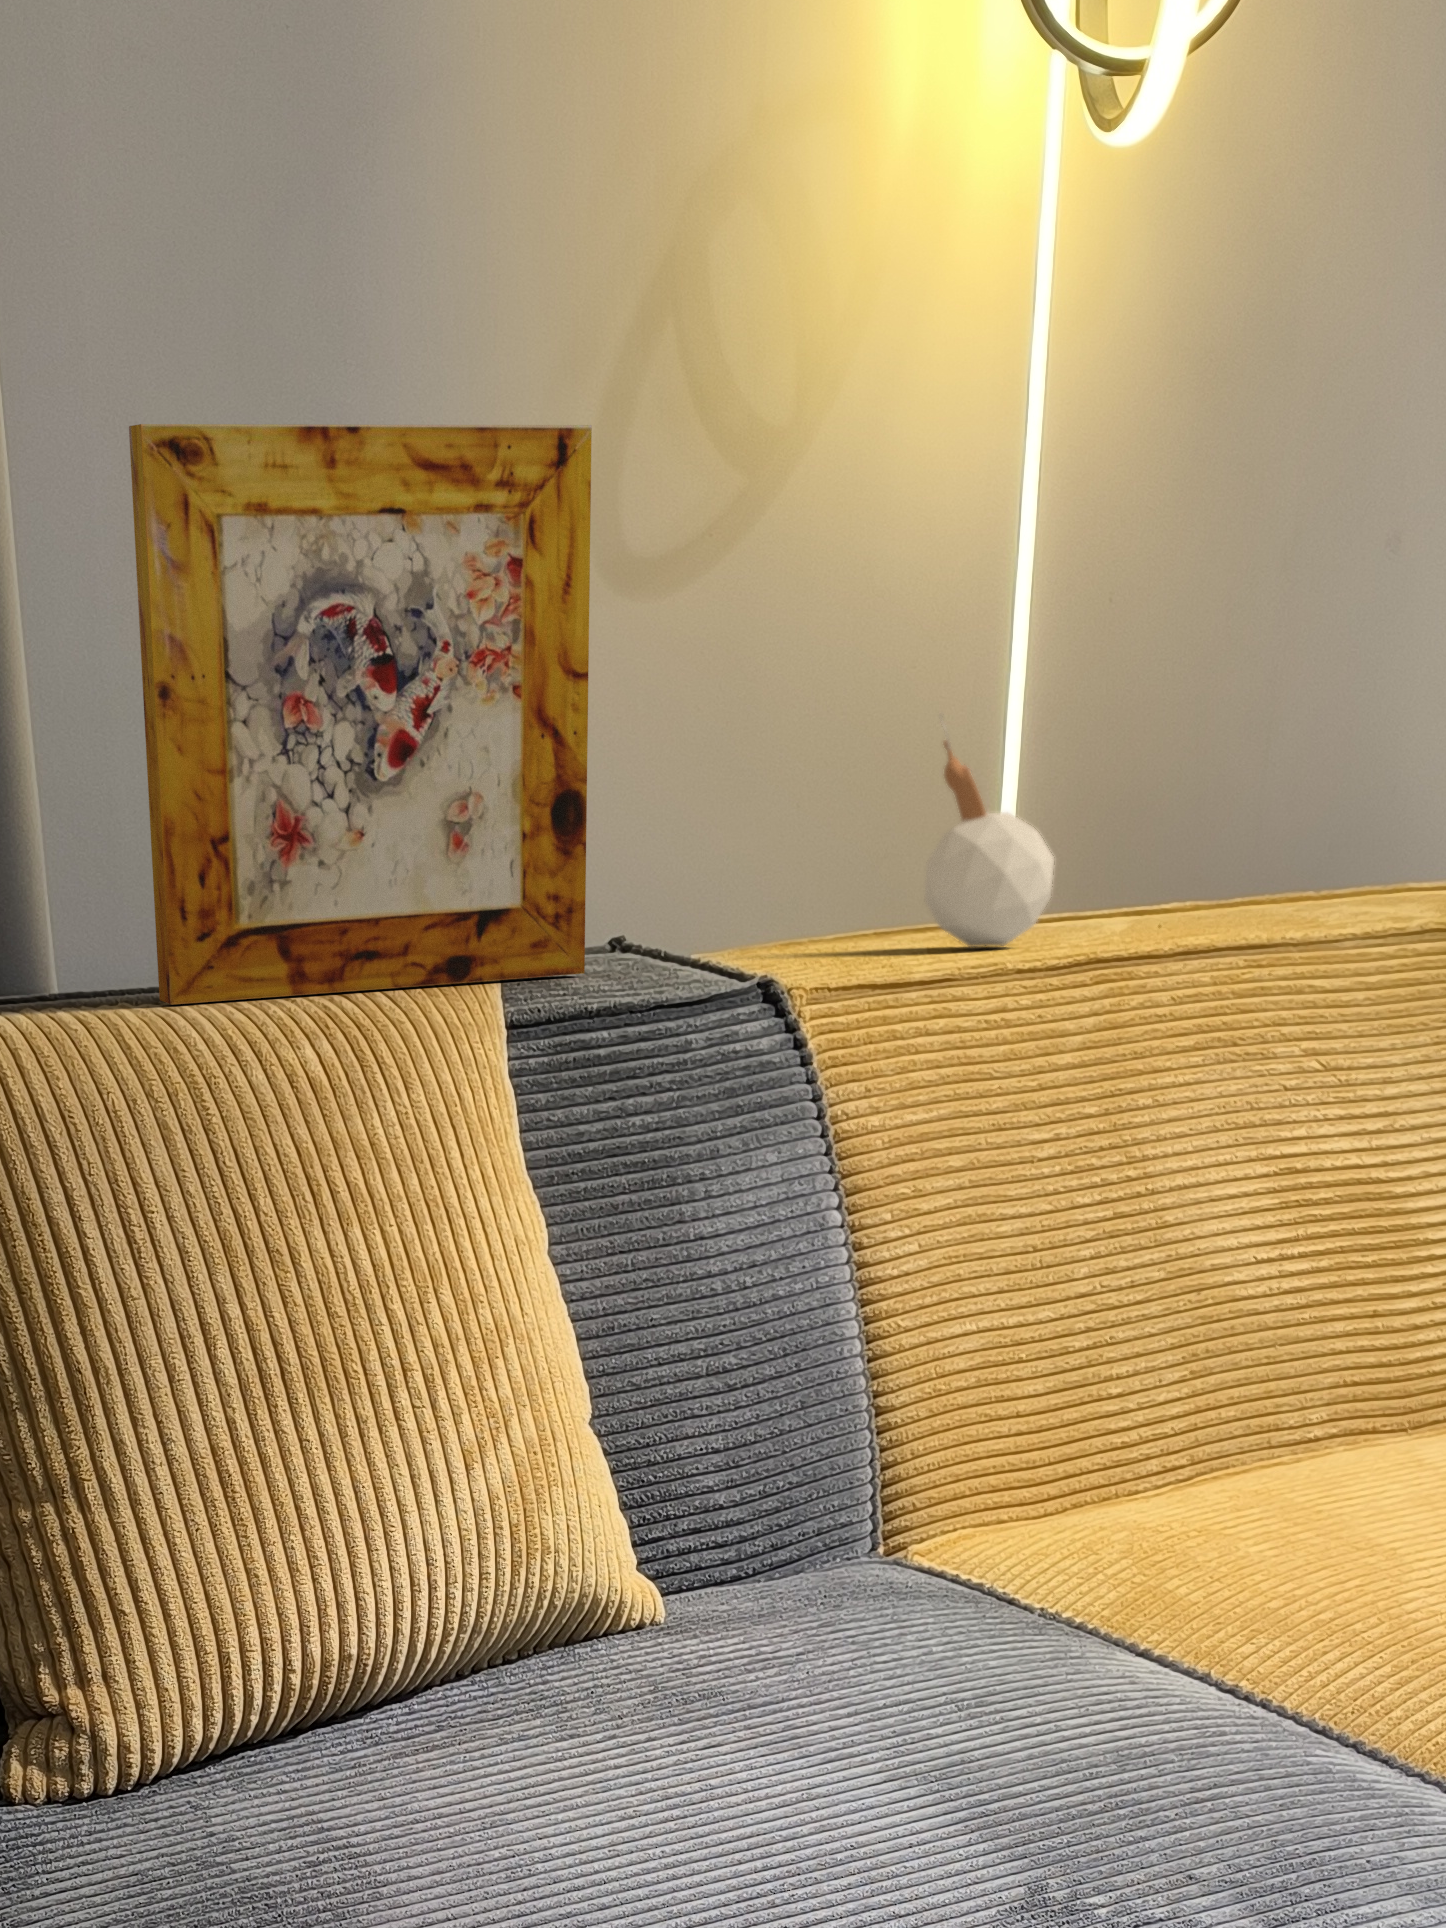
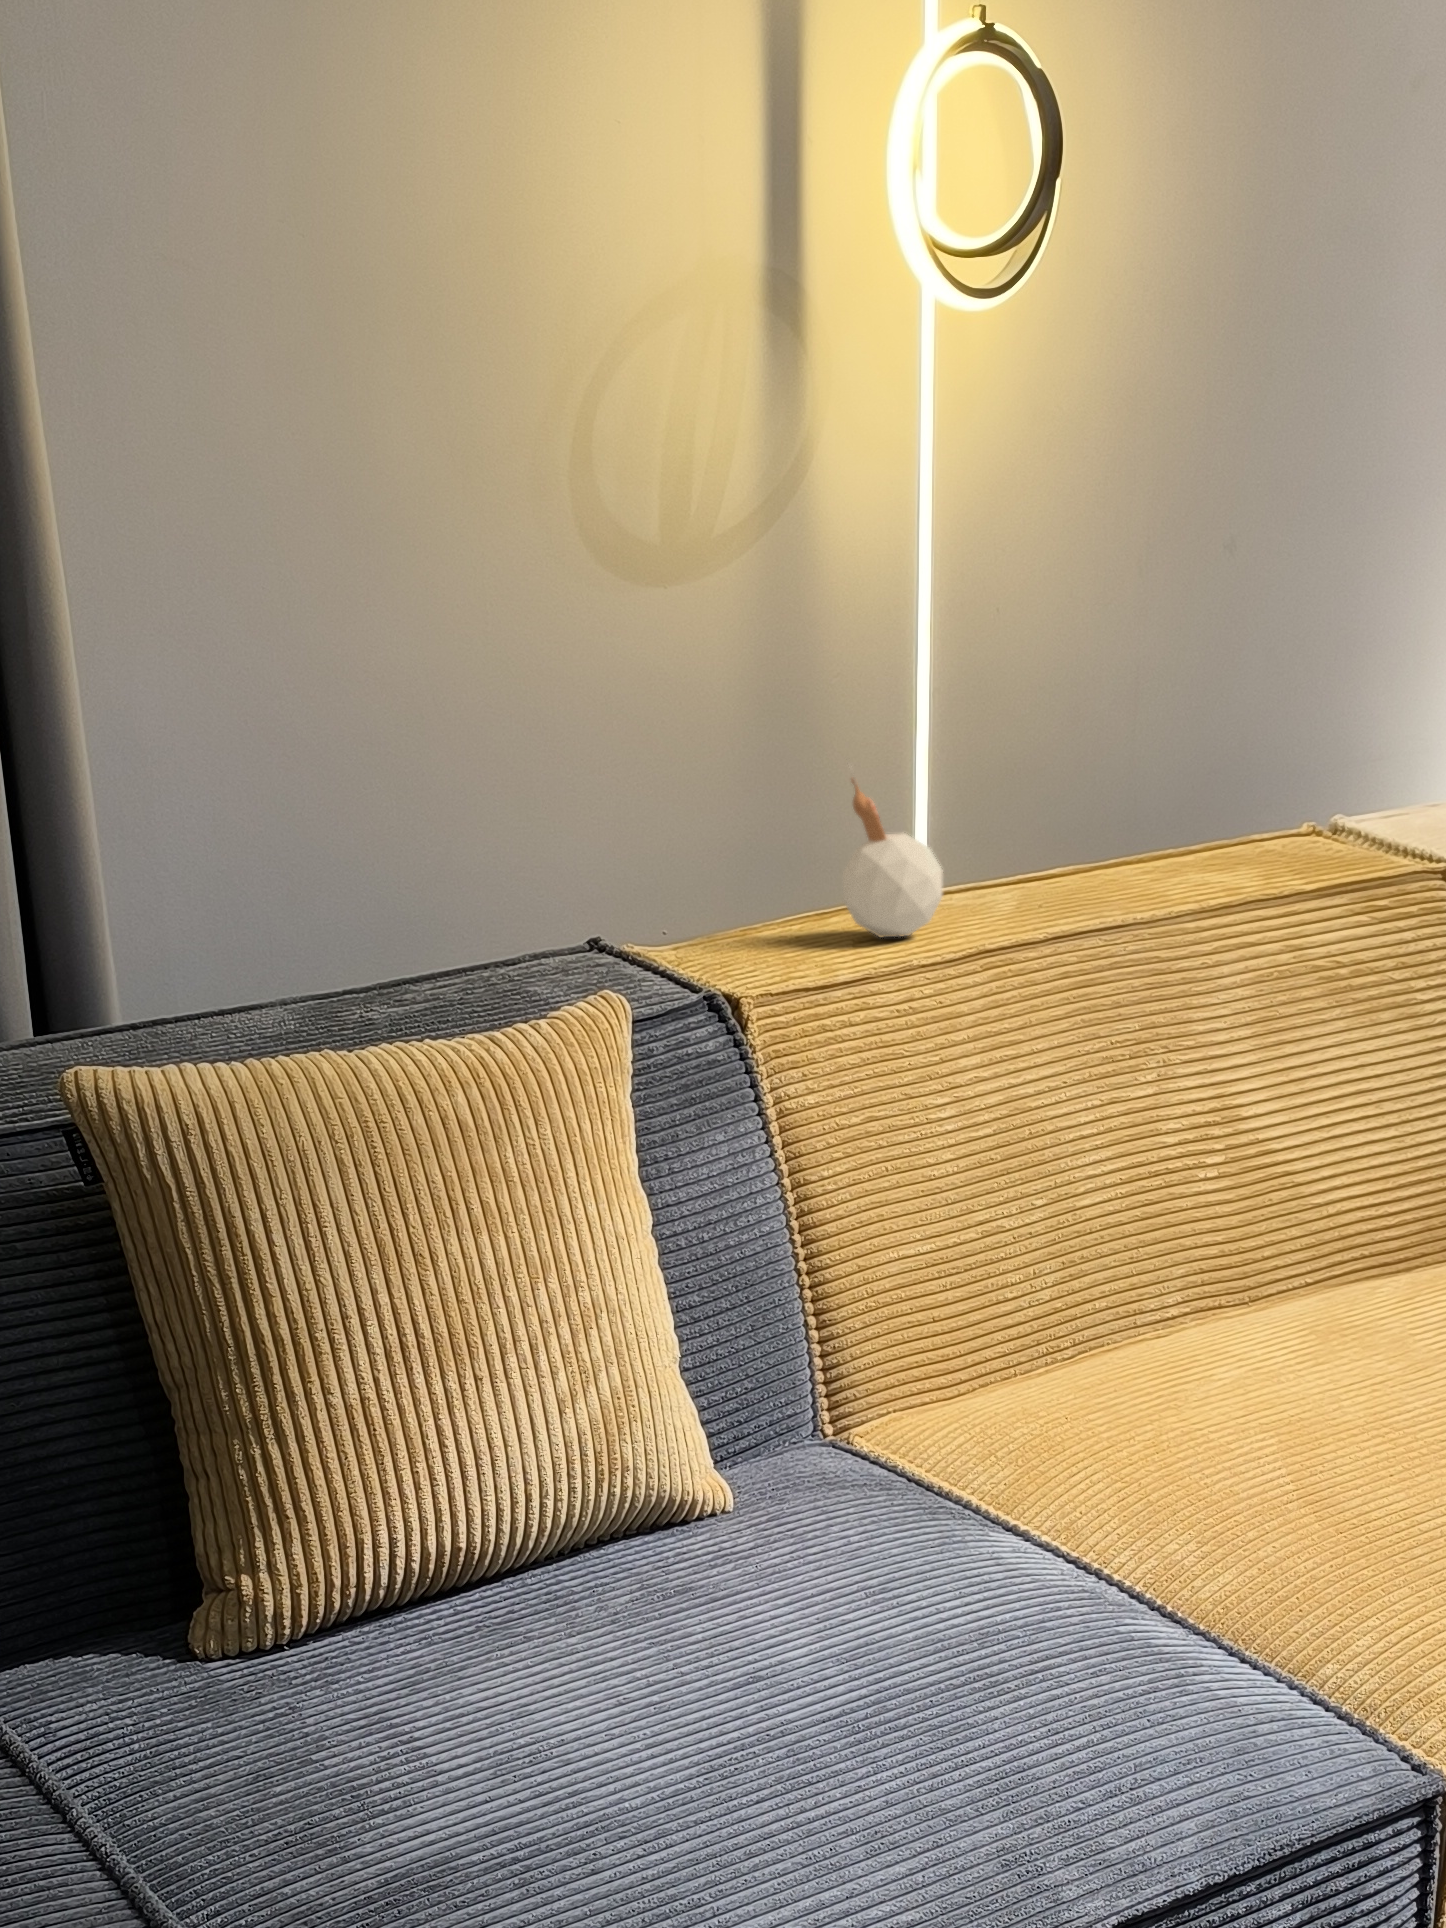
picture frame: present [129,424,592,1005] -> none [187,575,571,1034]

